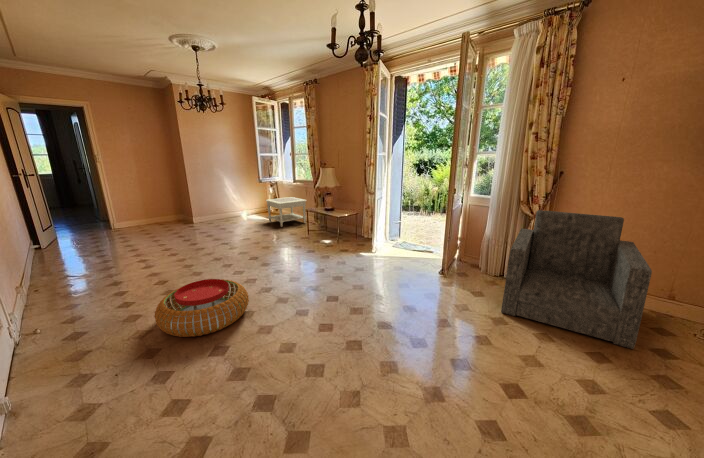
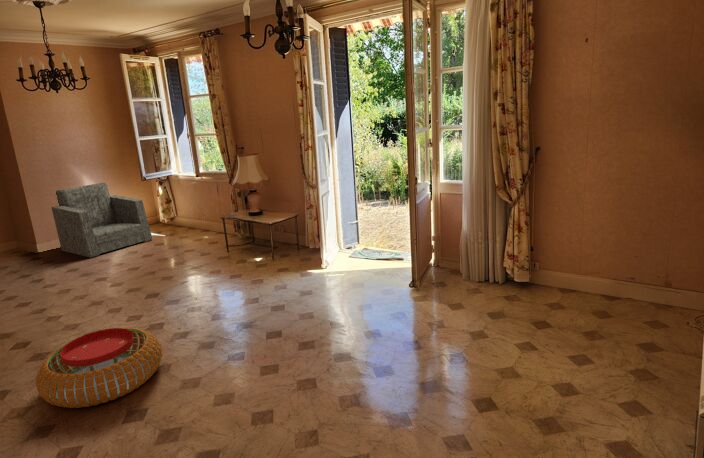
side table: present [266,197,307,227] -> none [155,199,221,245]
armchair: present [501,210,652,349] -> present [52,183,152,258]

